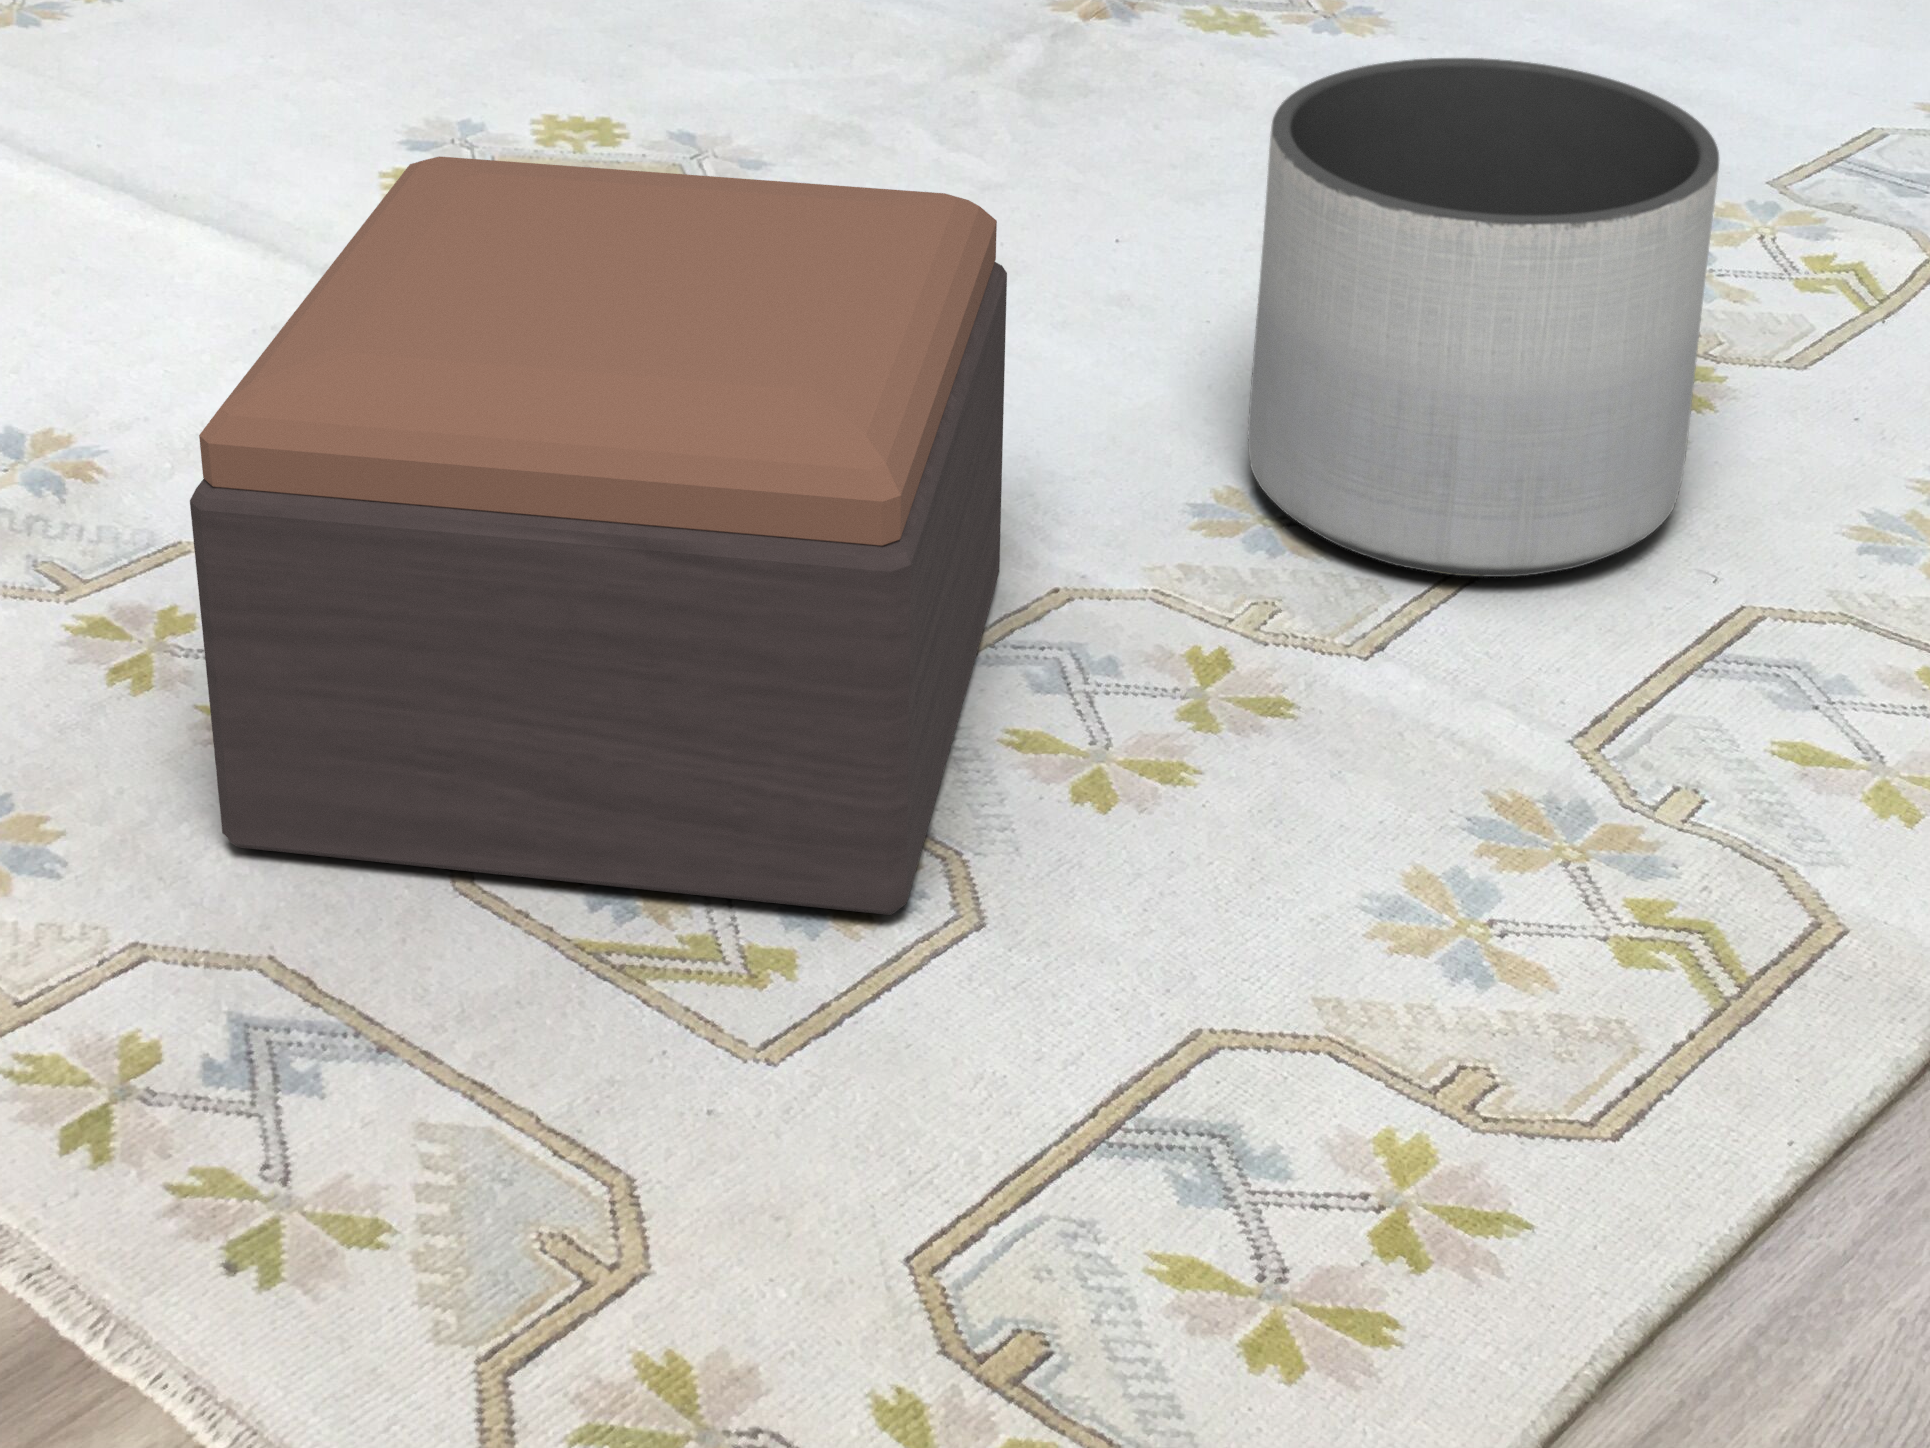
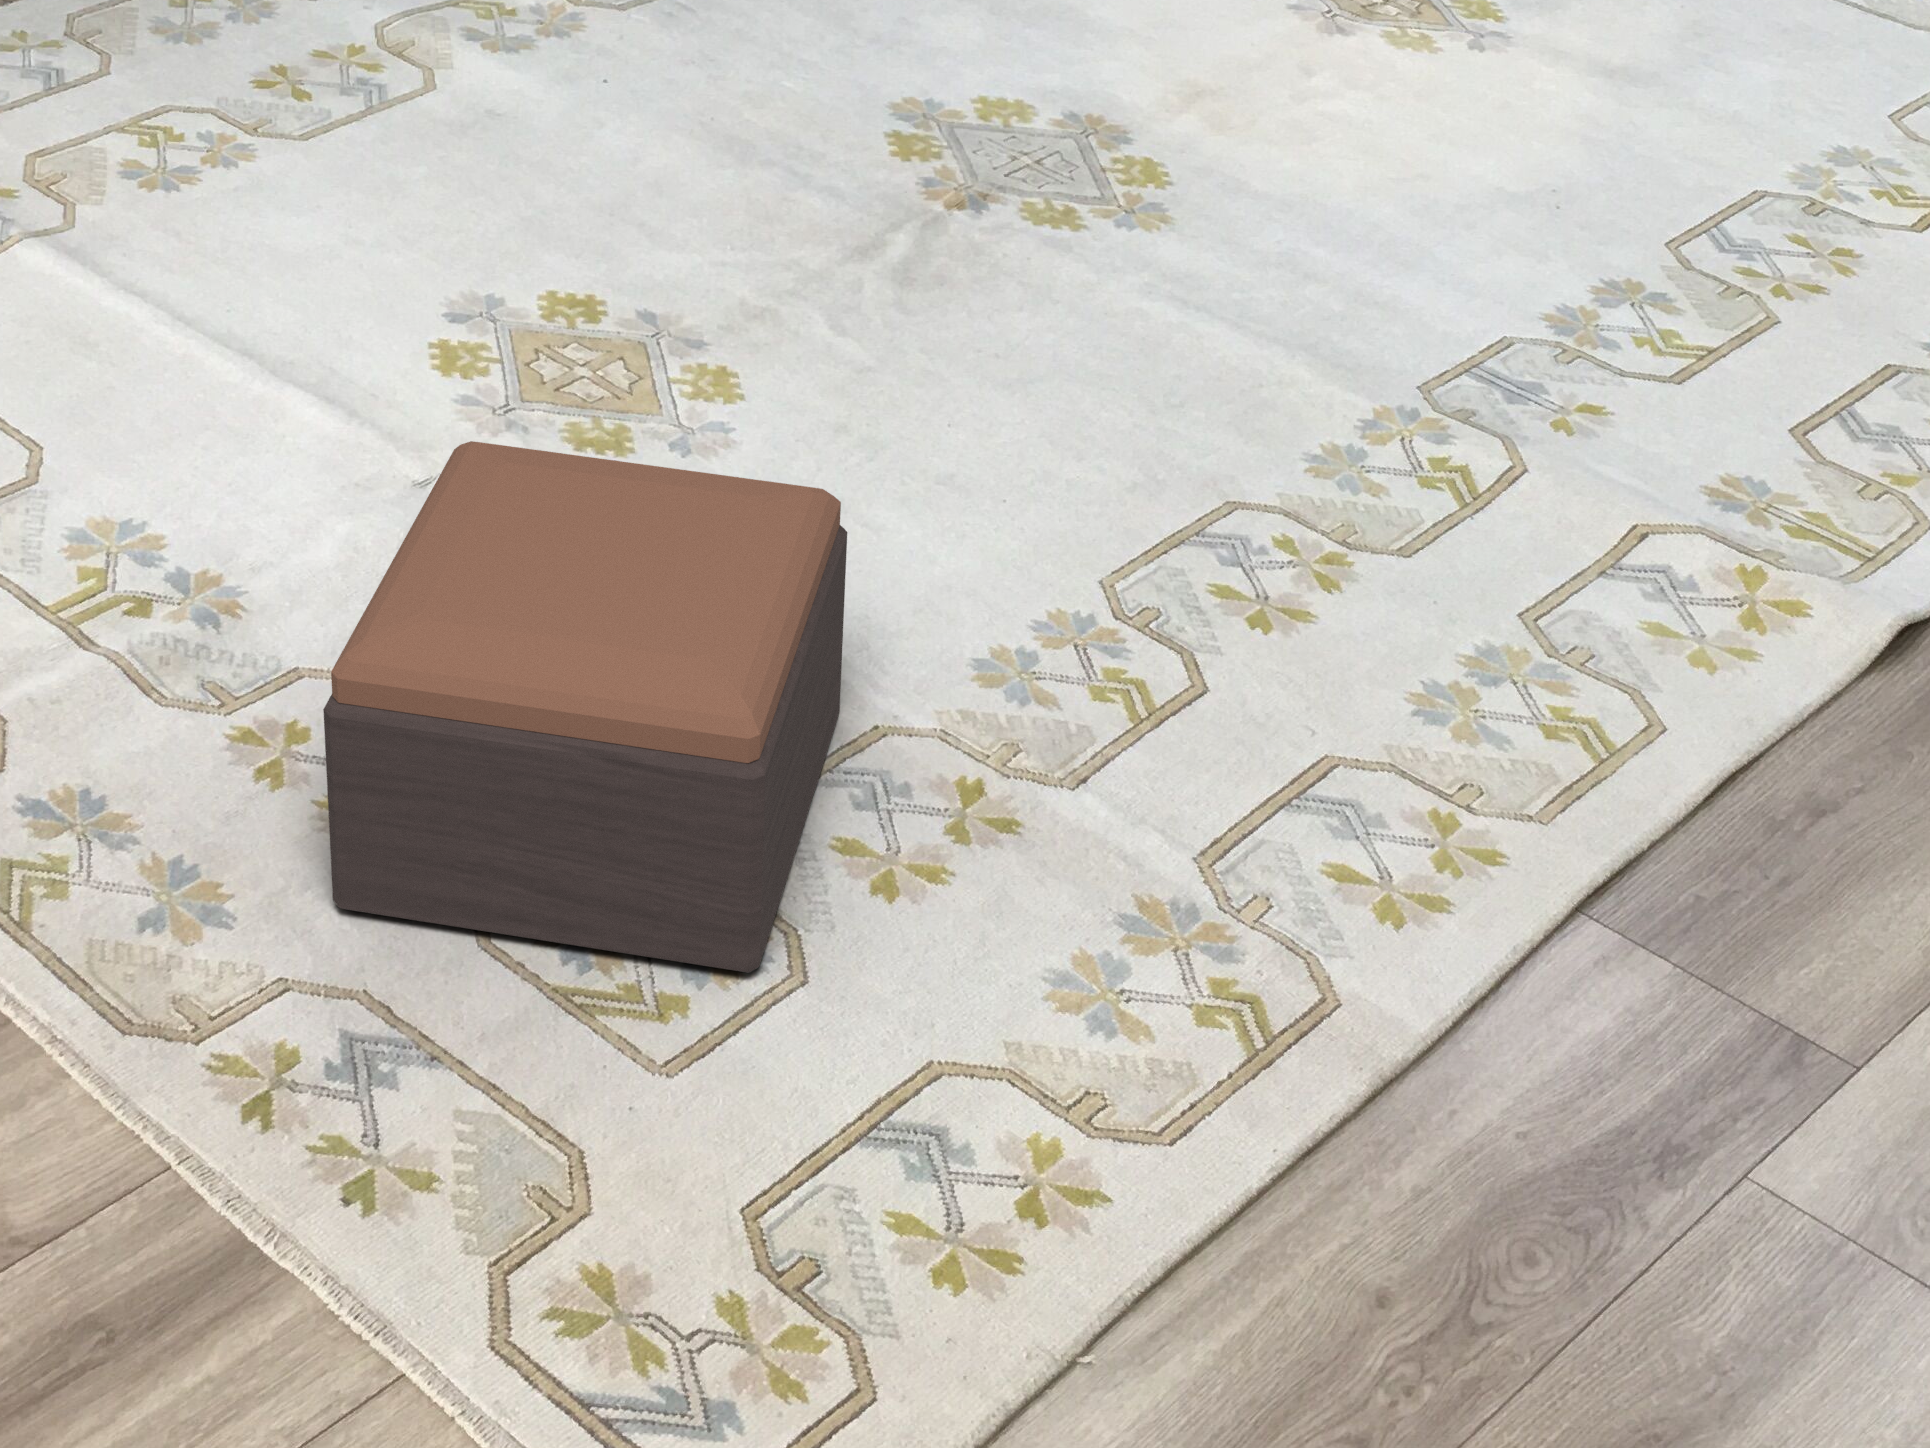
planter: present [1248,58,1719,577] -> none [1015,359,1325,726]

